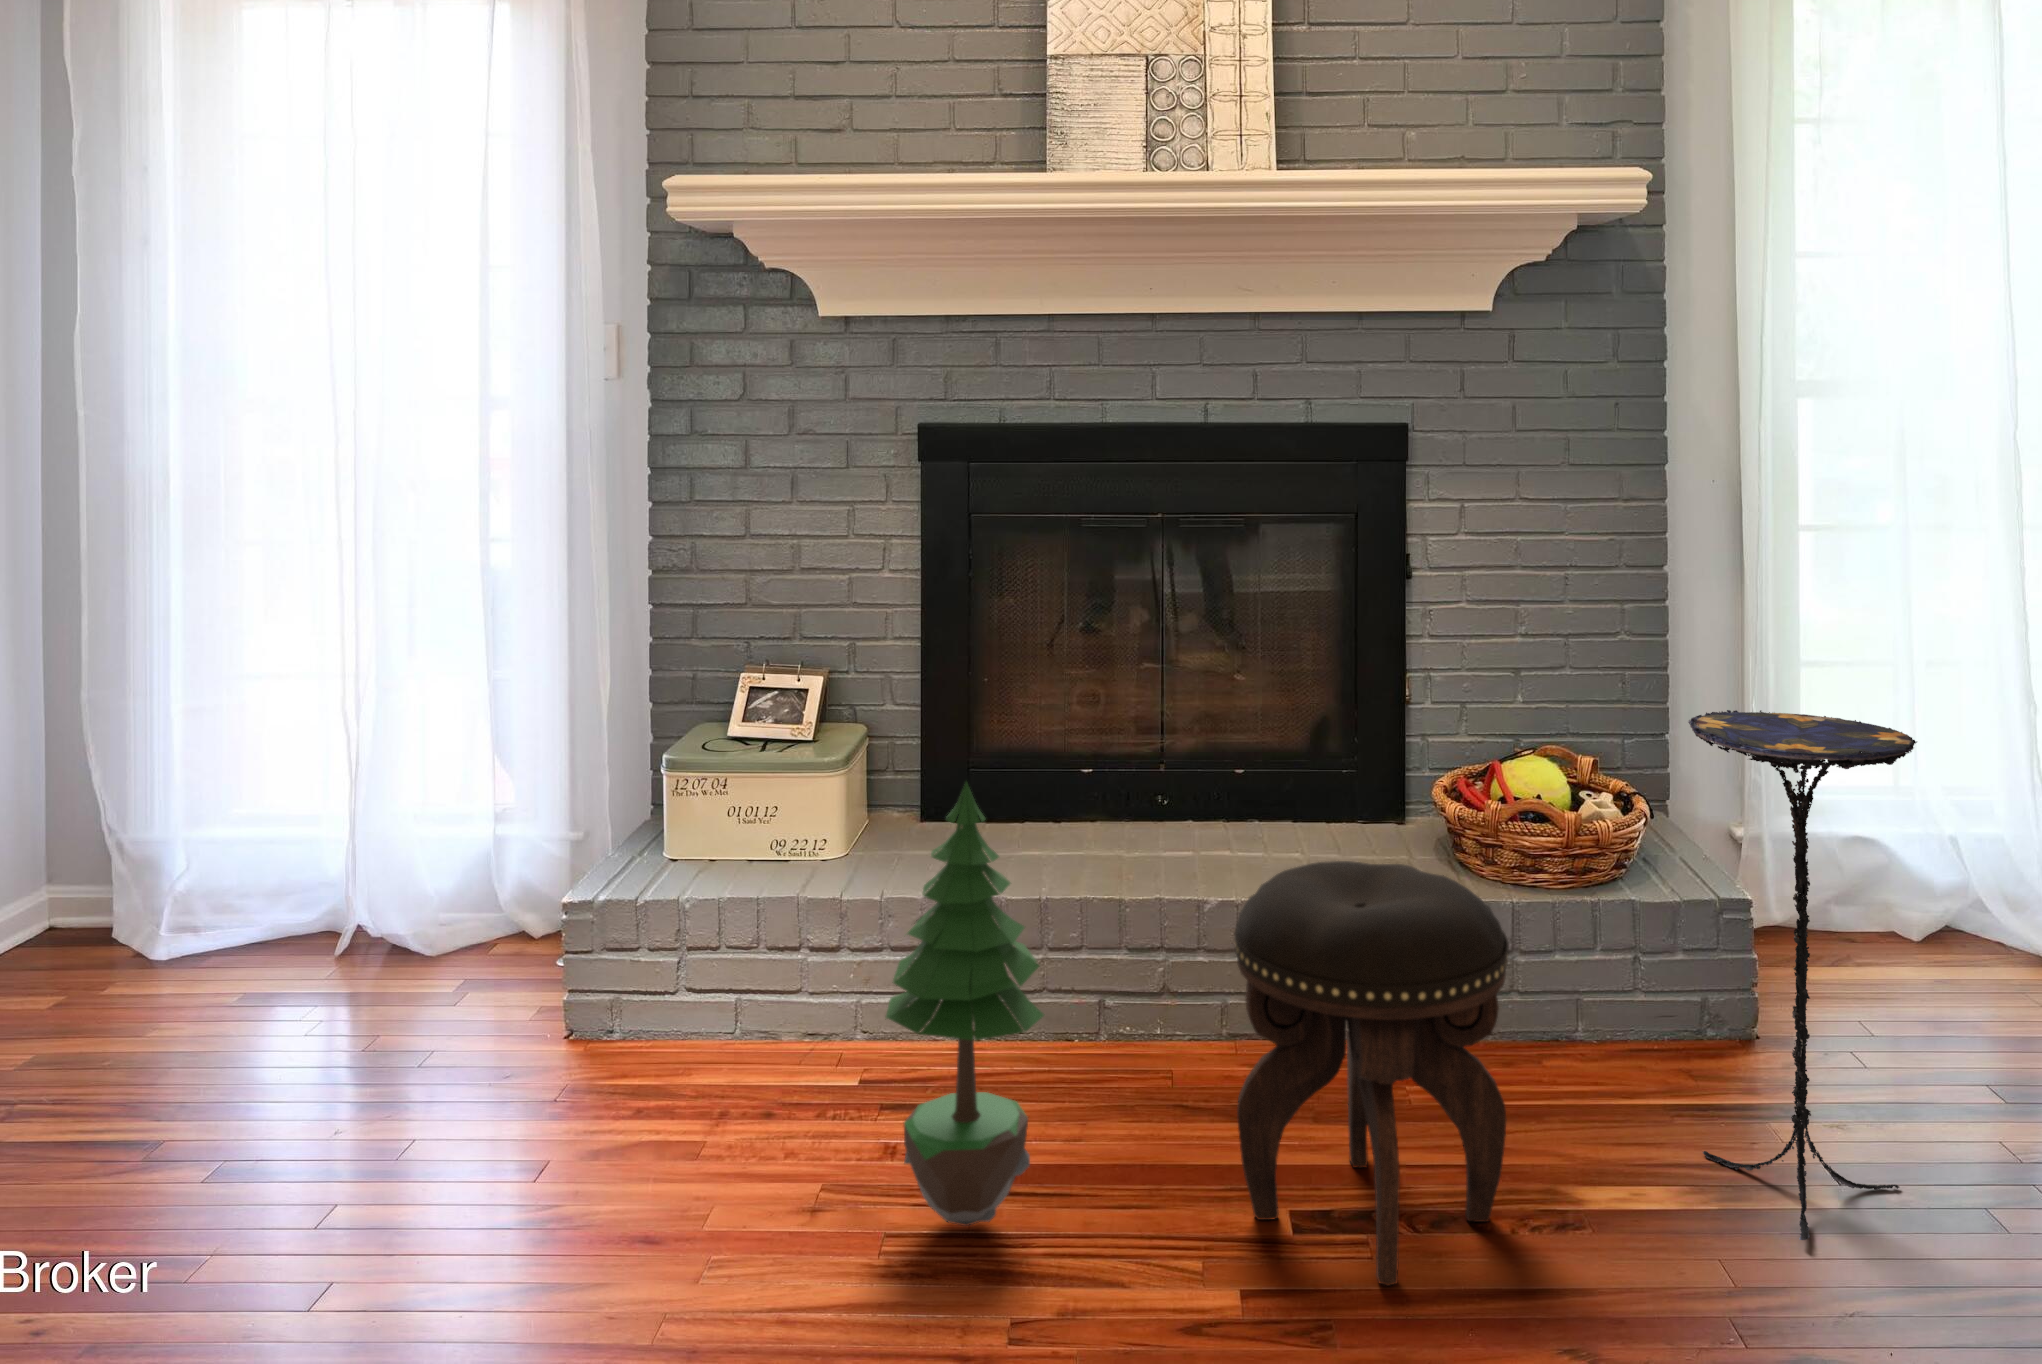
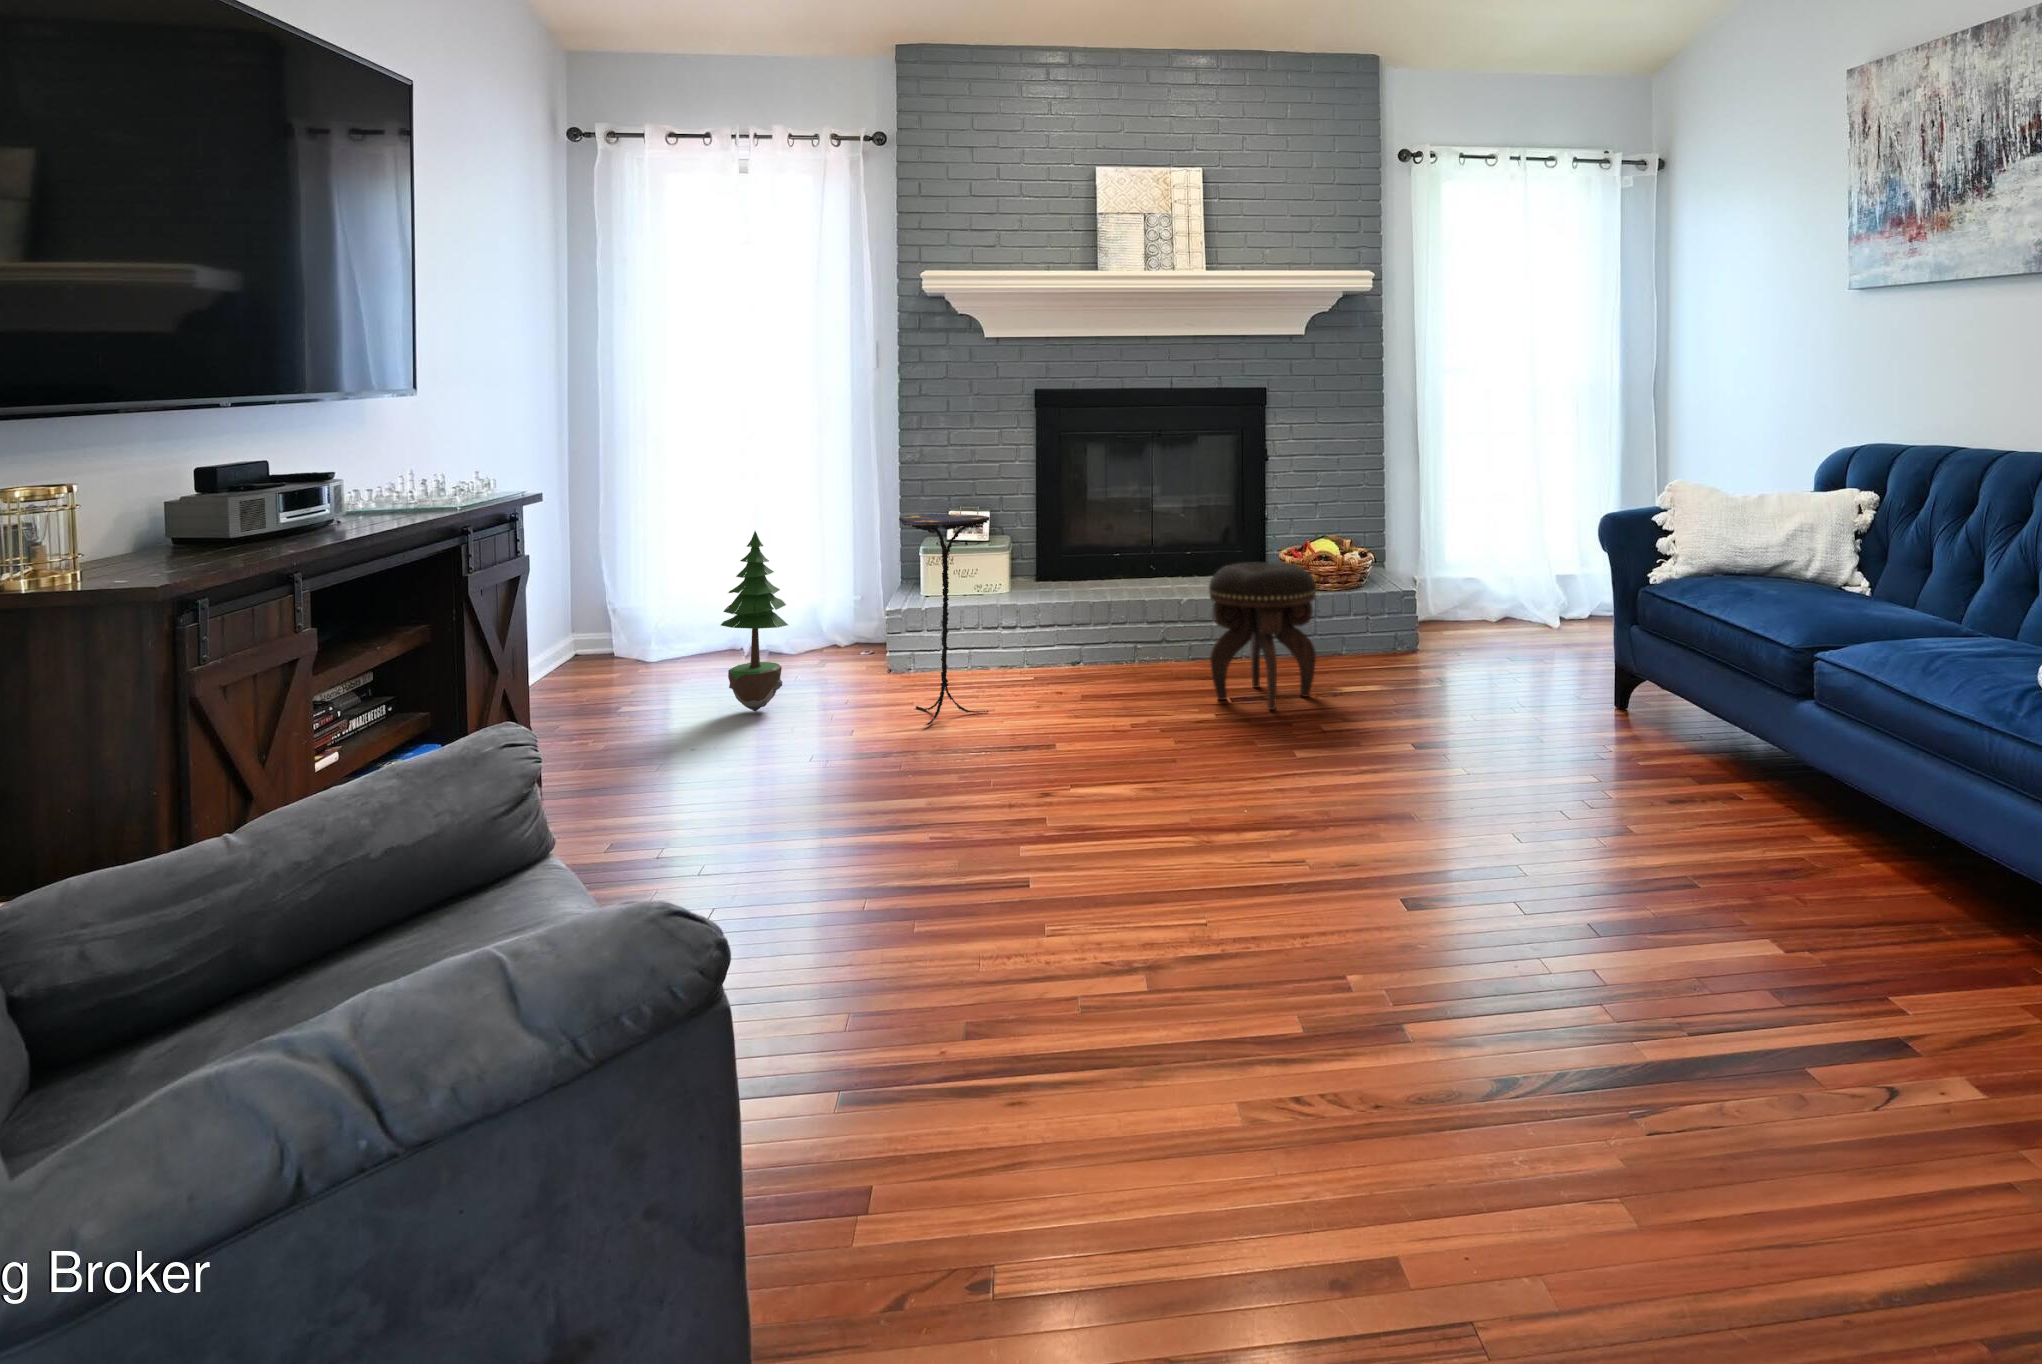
side table: present [1688,710,1917,1240] -> present [899,514,990,725]
potted tree: present [886,783,1044,1226] -> present [721,531,788,711]

